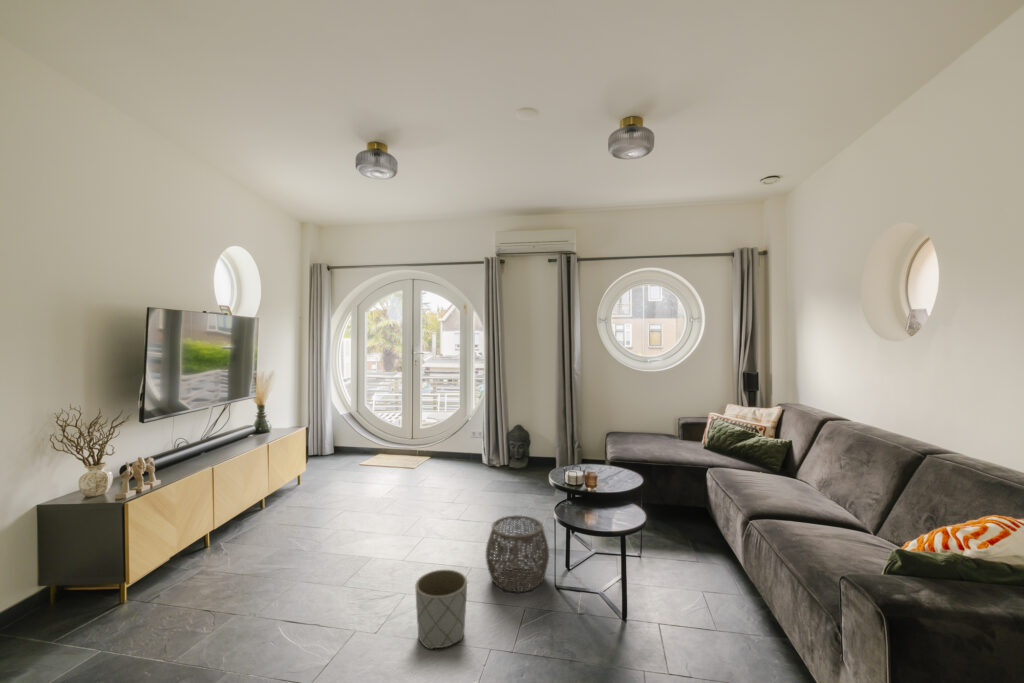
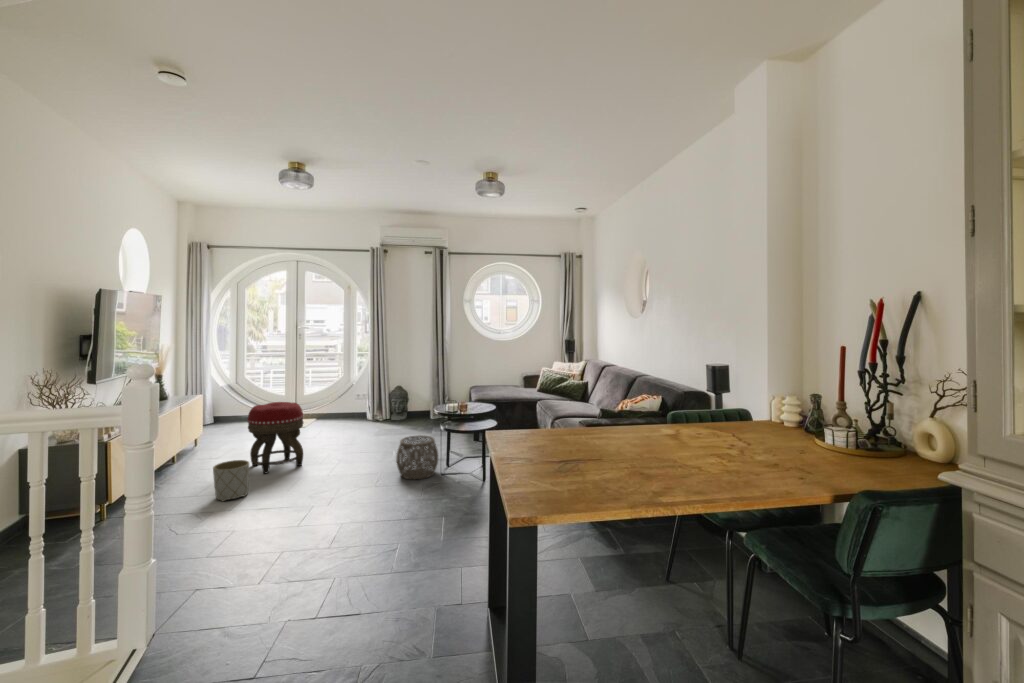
footstool: none [314,448,382,545] -> present [248,402,303,474]
planter: present [415,570,467,649] -> present [213,460,249,501]

